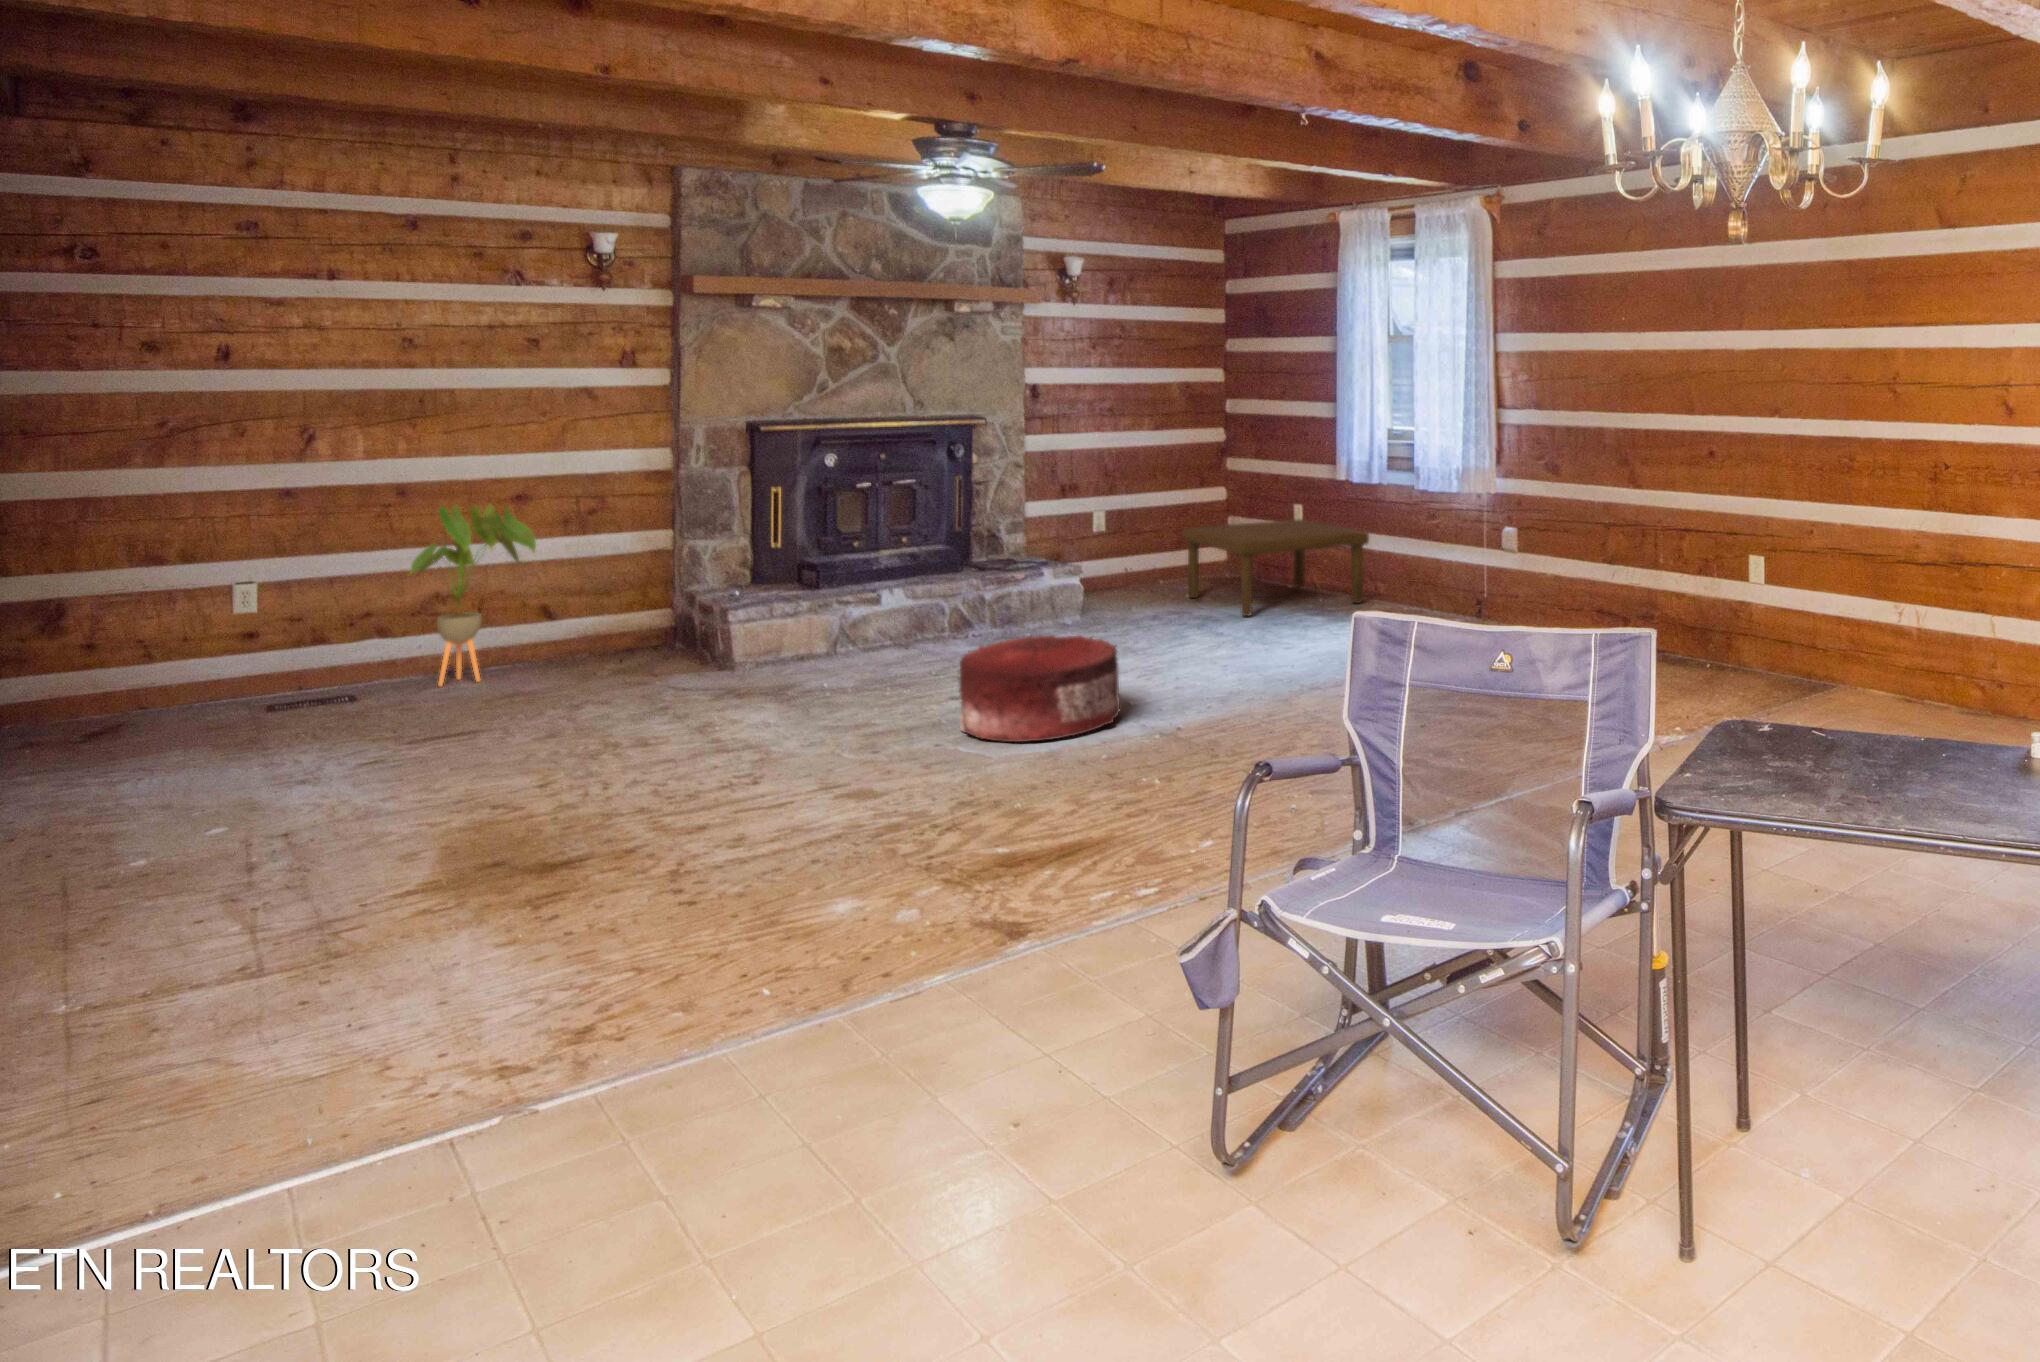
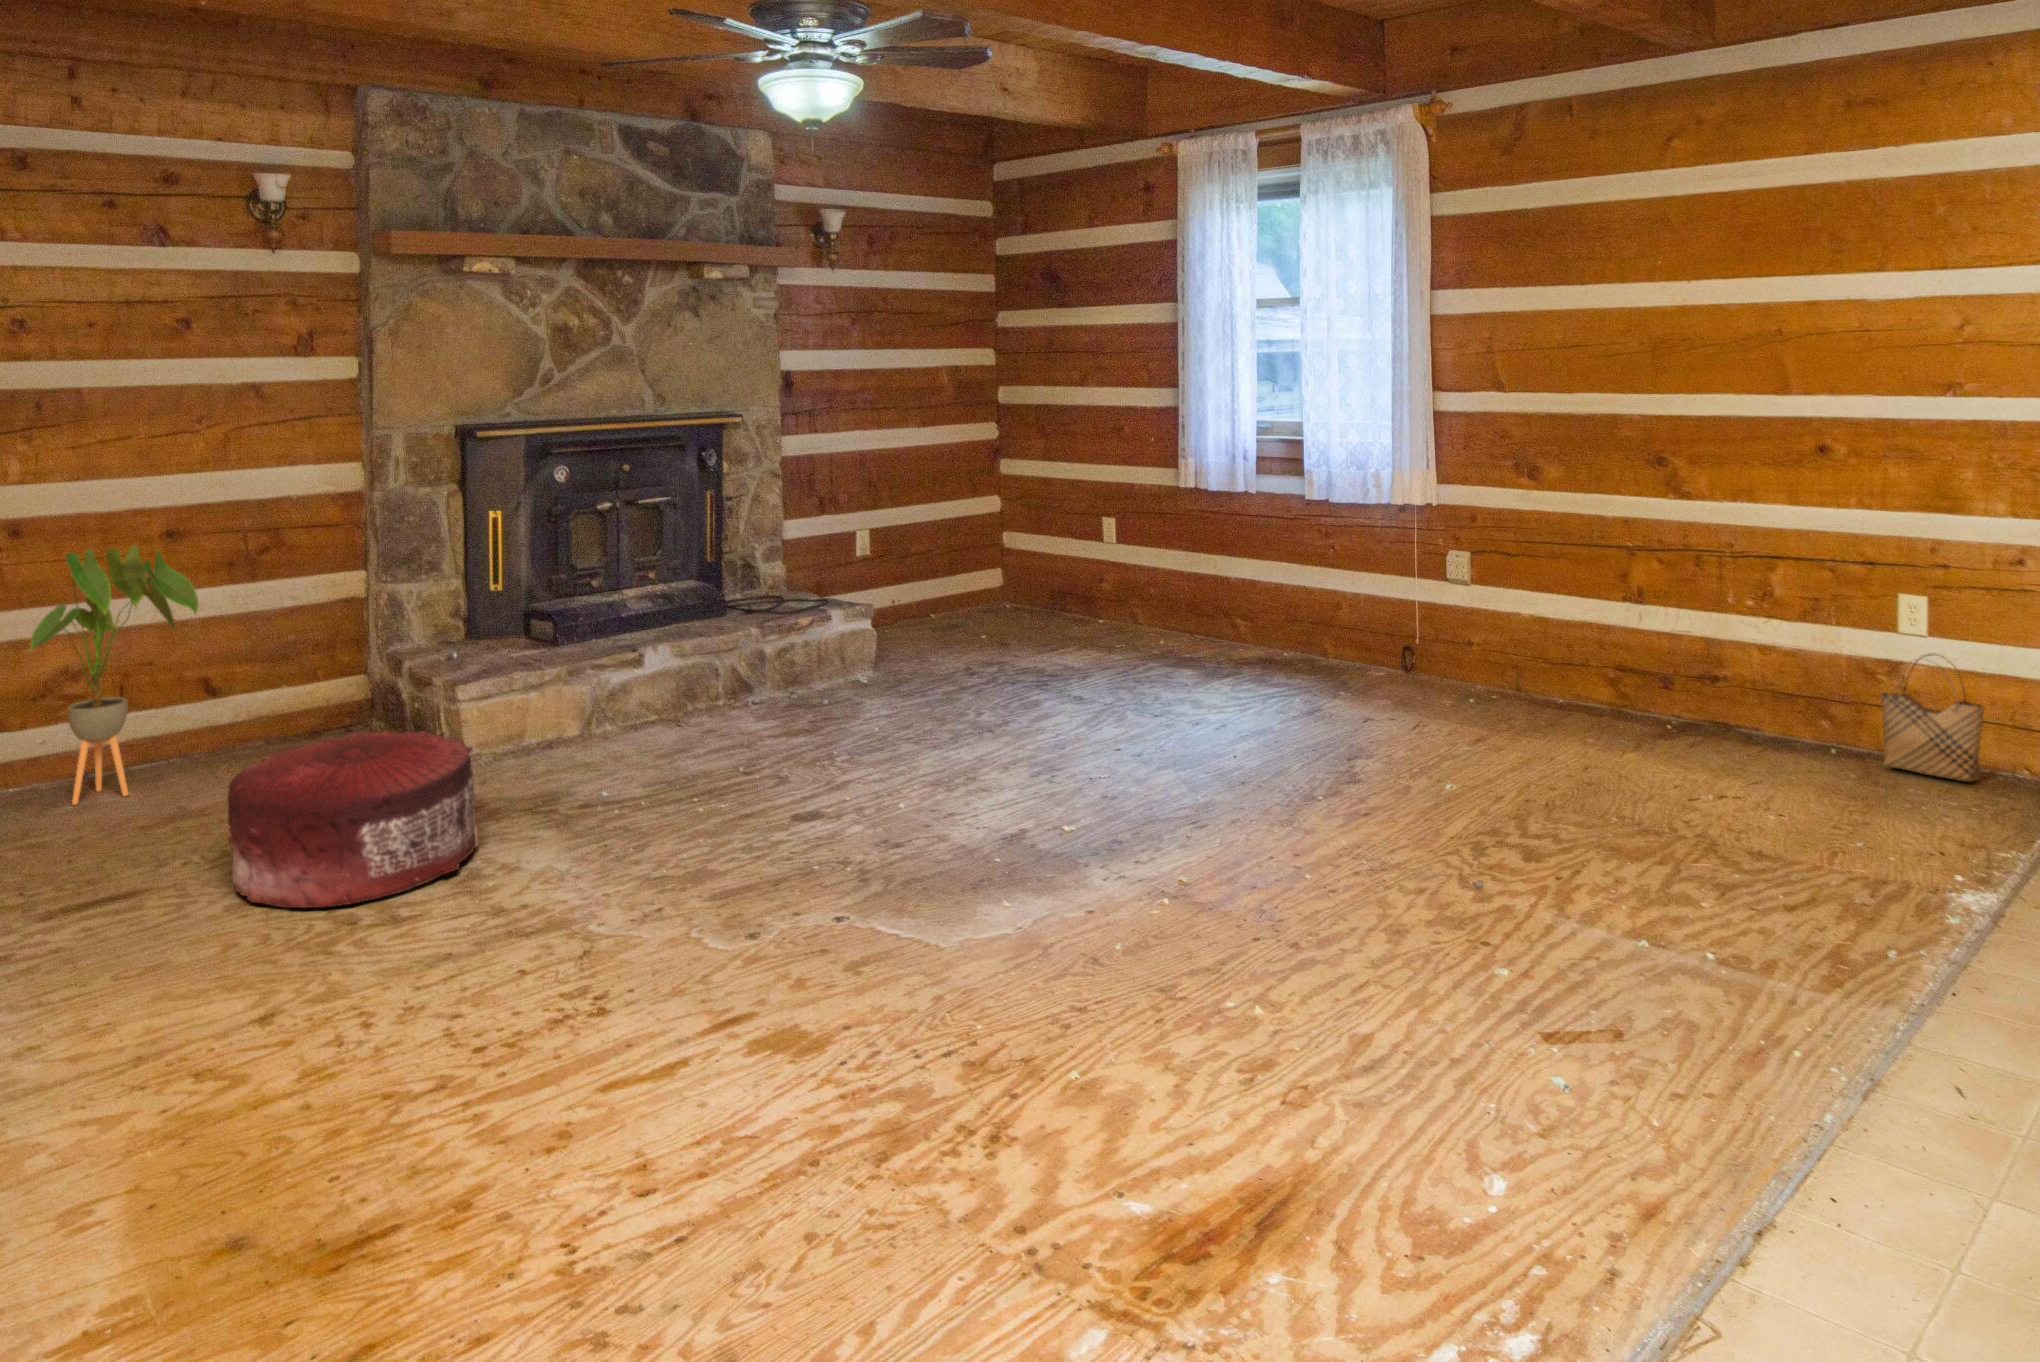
coffee table: present [1182,519,1369,616] -> none [985,537,1239,672]
woven basket: none [1721,593,1777,678] -> present [1879,653,1985,781]
pouf: present [959,635,1120,742] -> present [228,731,478,908]

